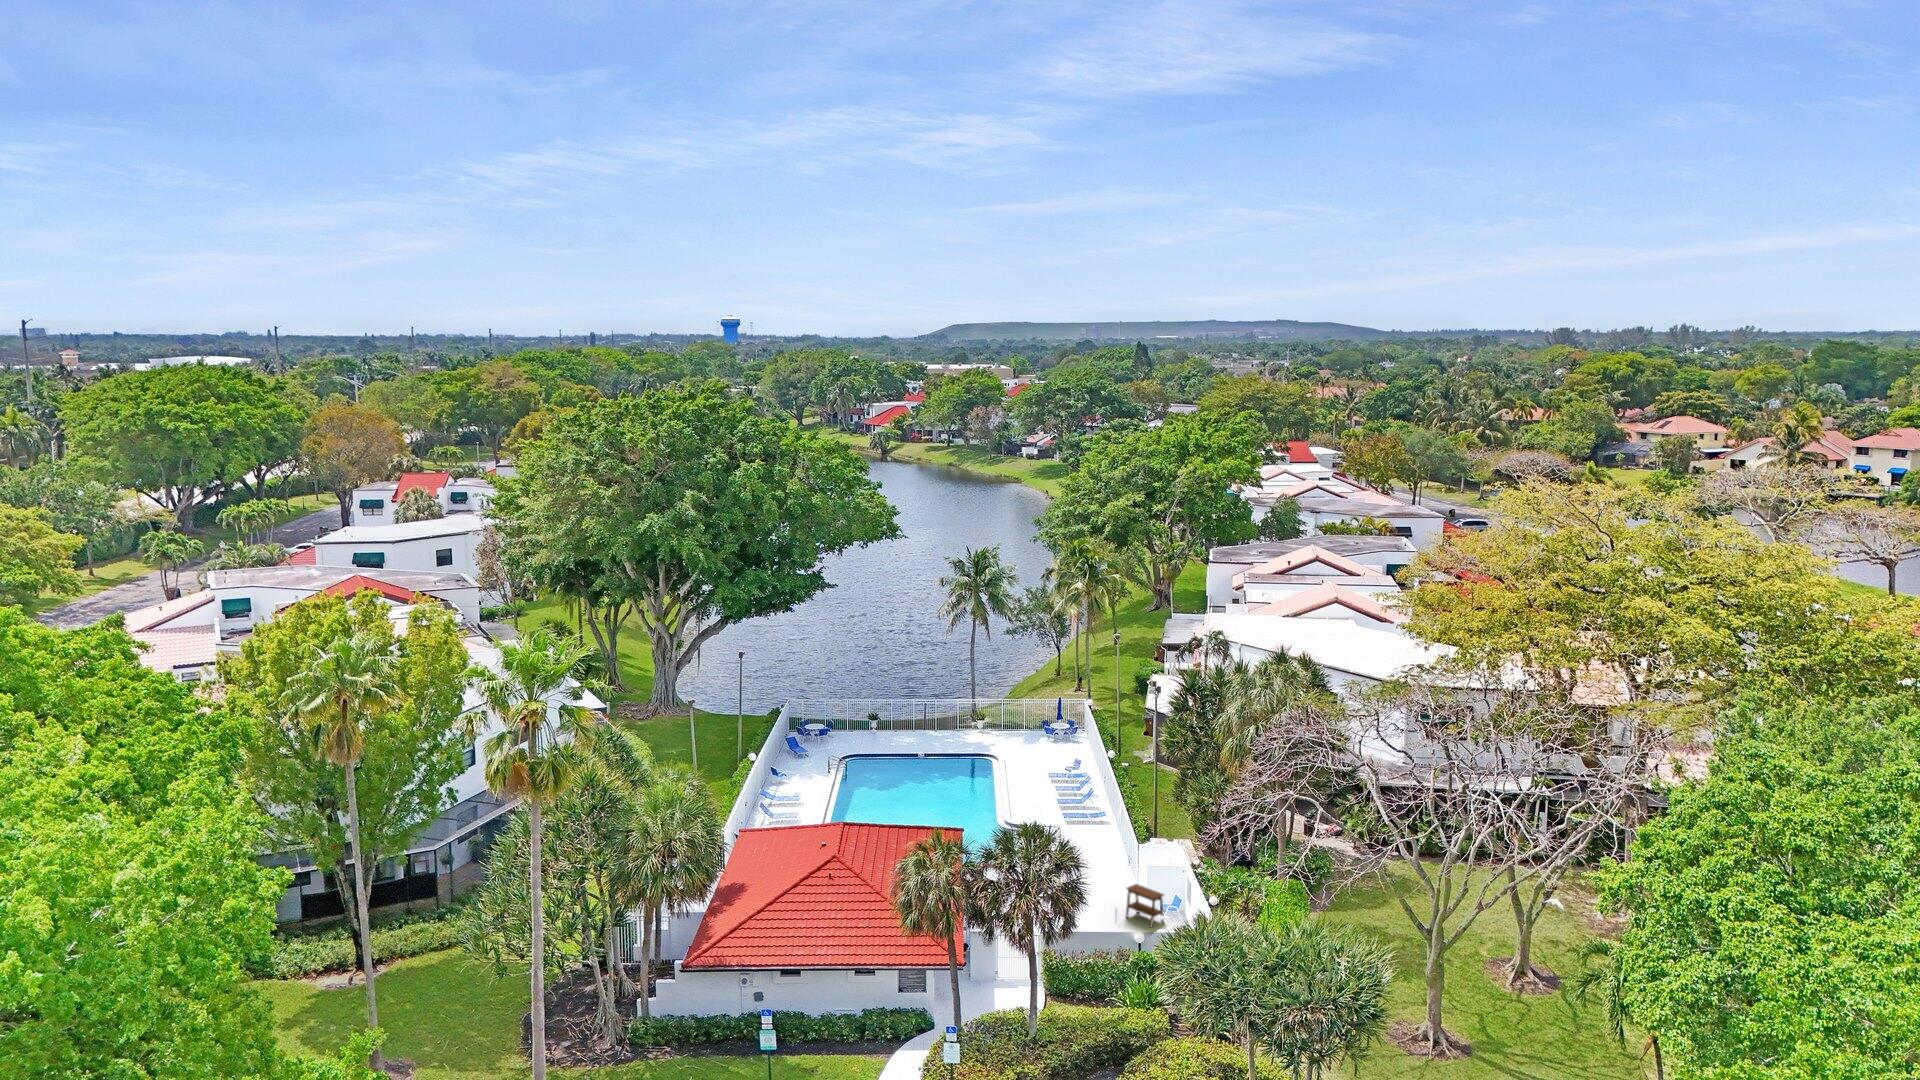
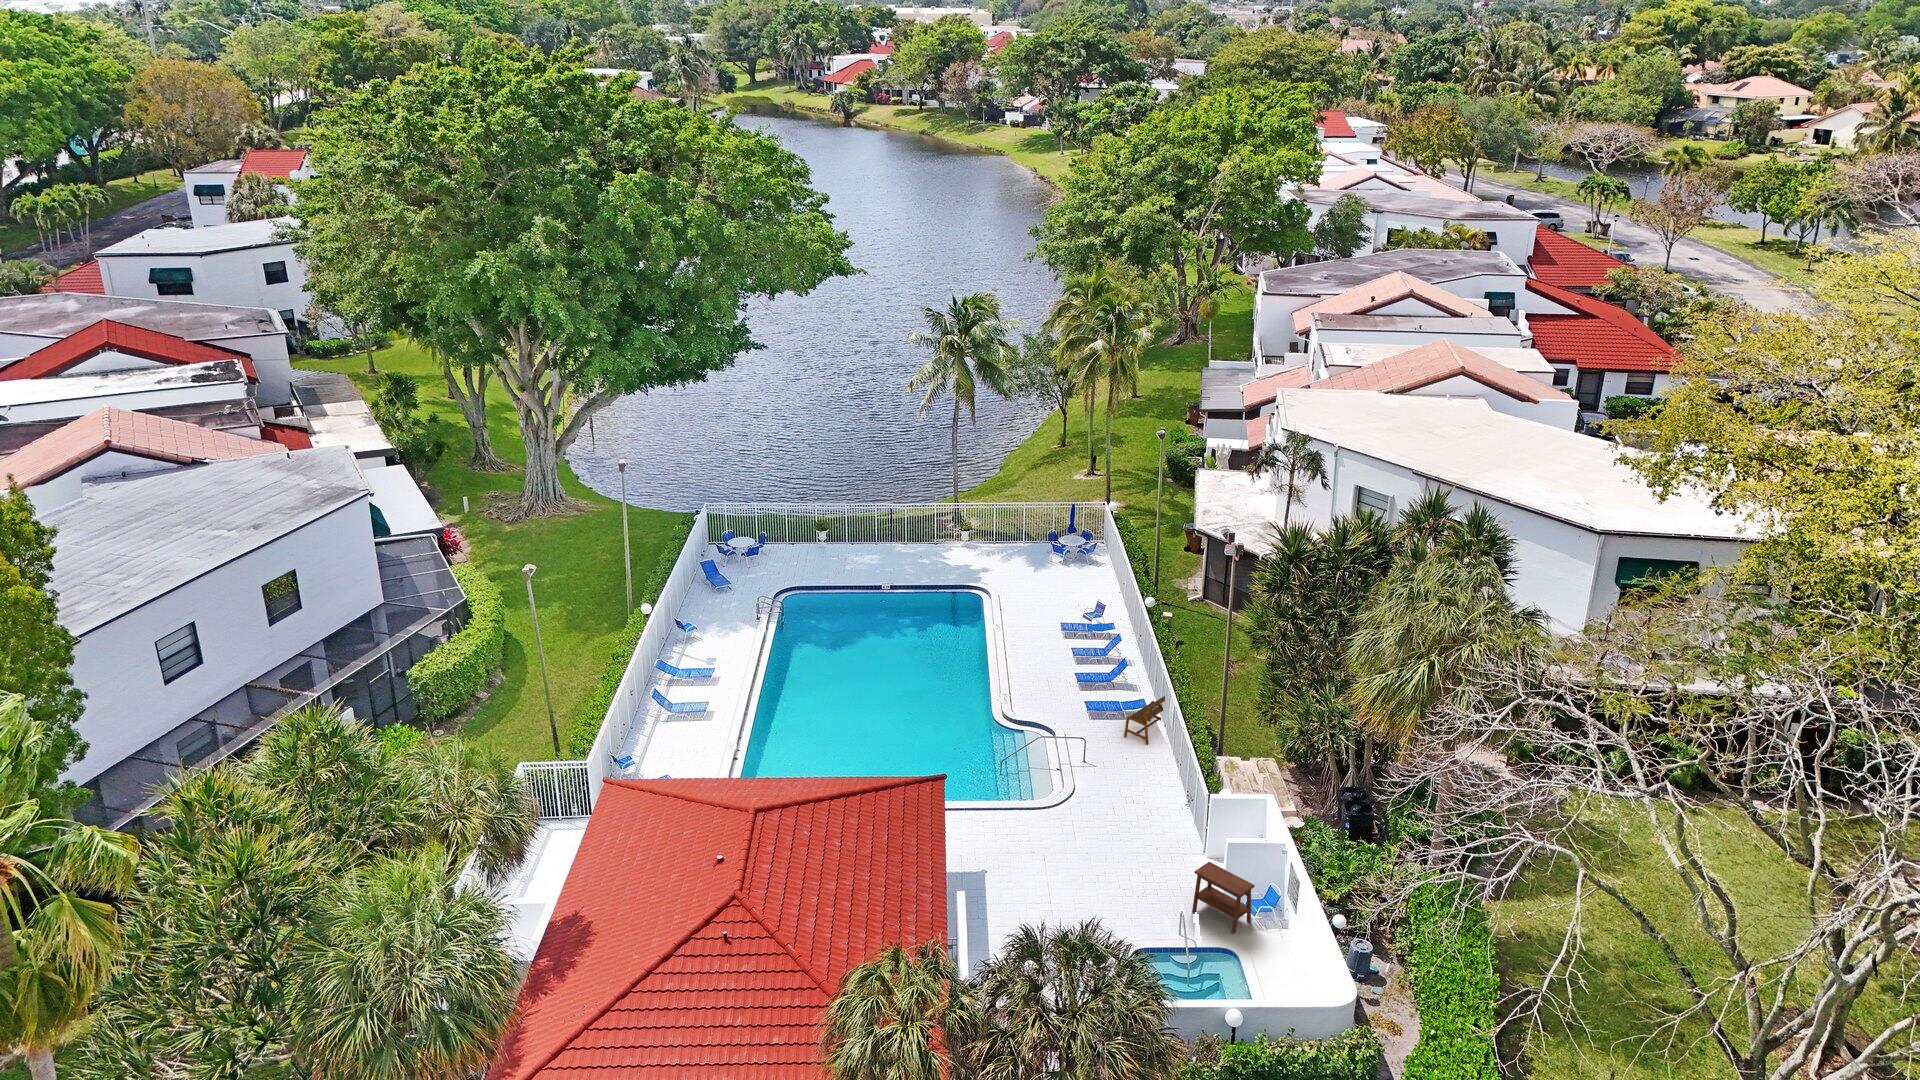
bench: none [1089,802,1121,838] -> present [1124,696,1165,745]

